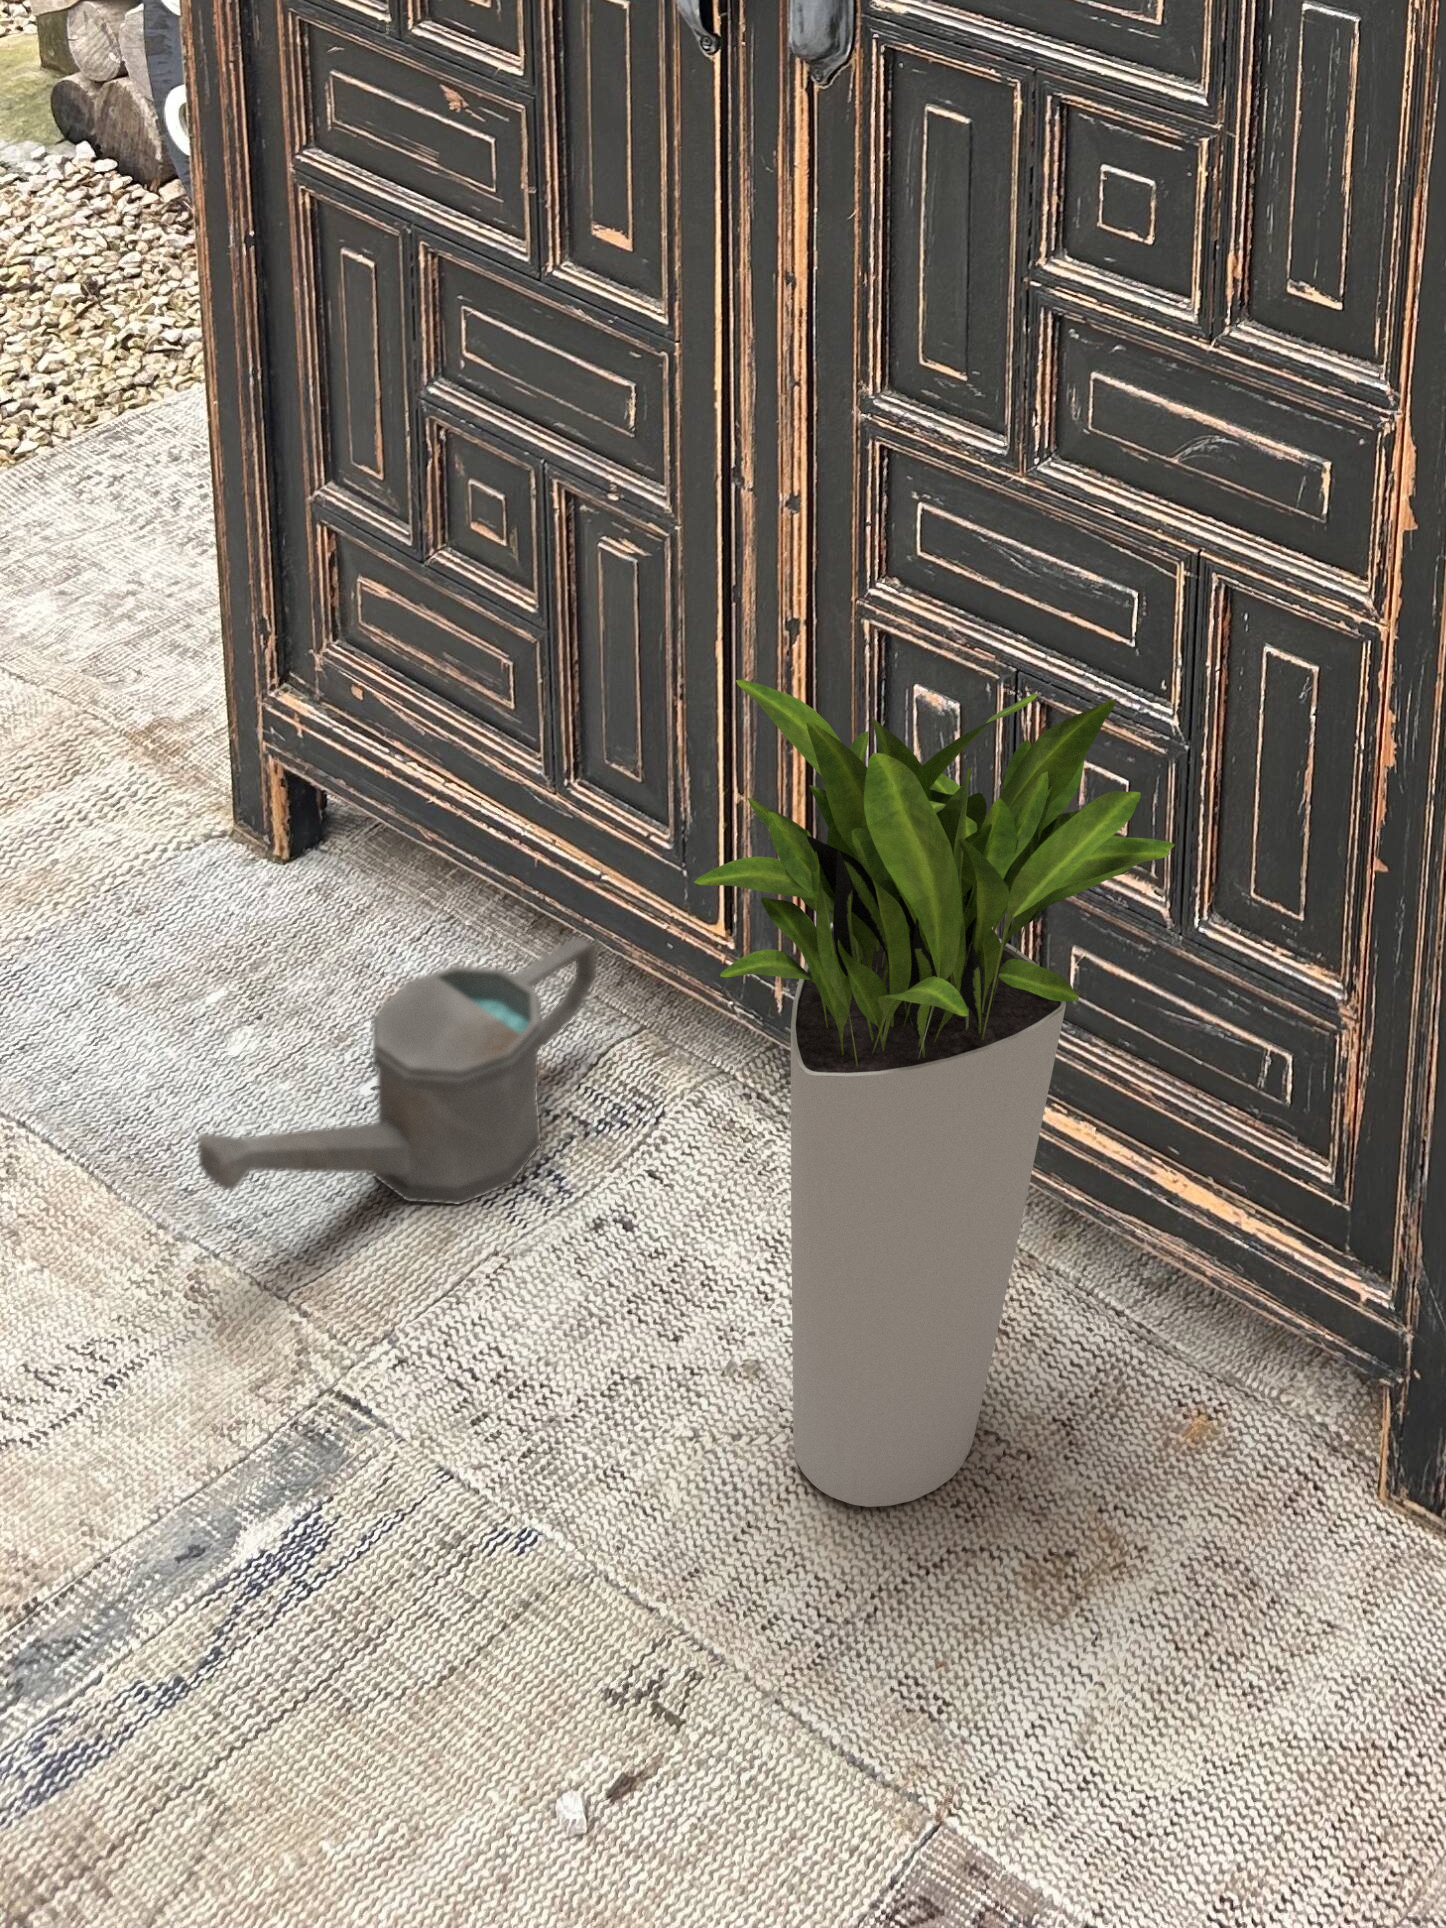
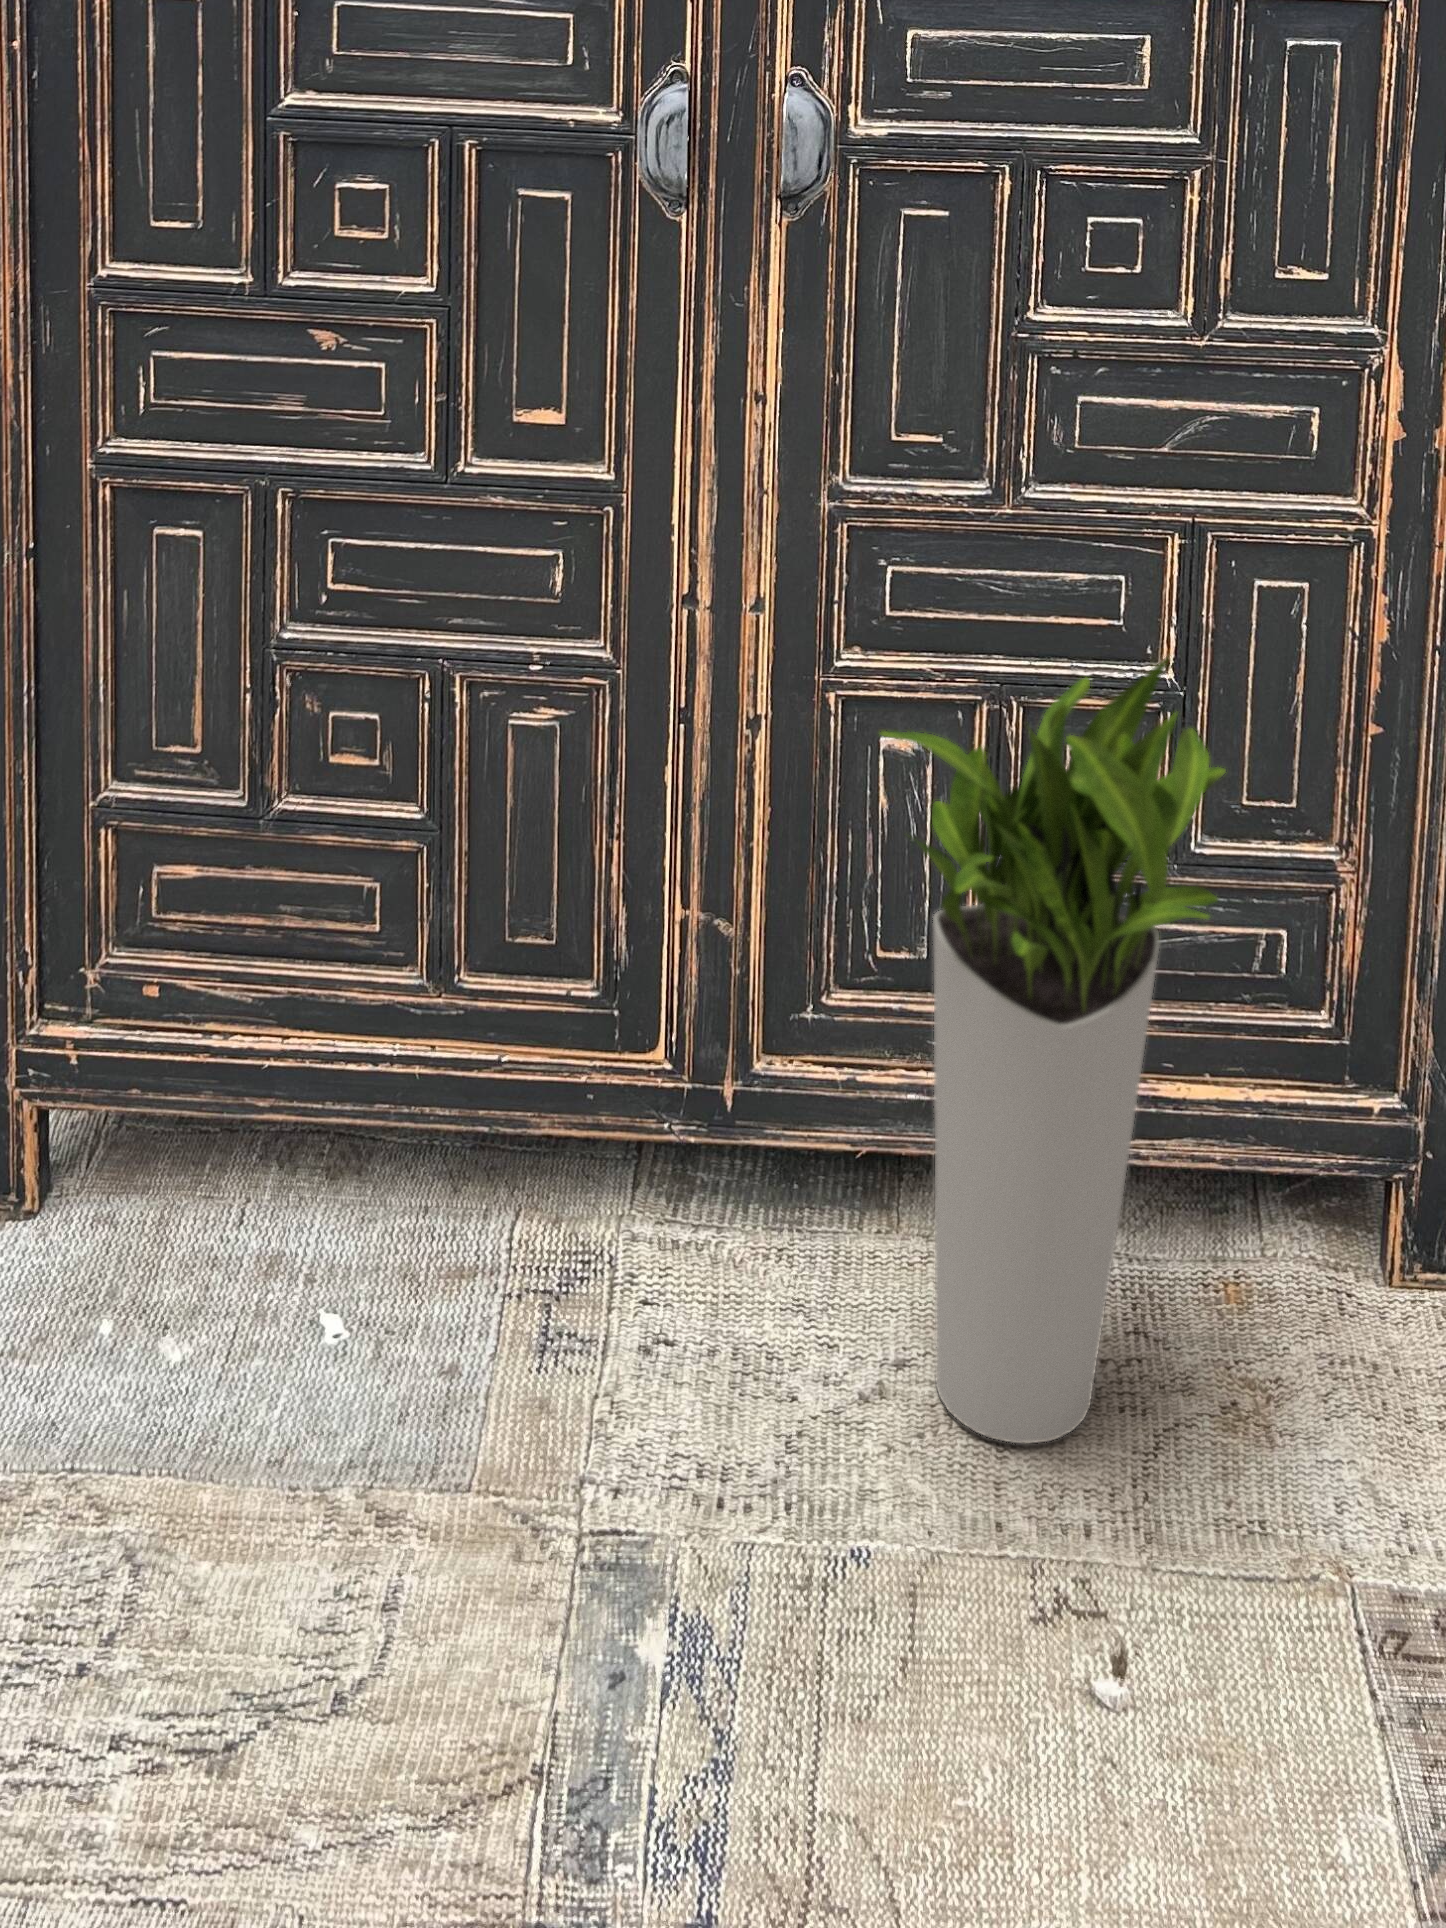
watering can: present [198,937,596,1204] -> none [379,1121,543,1408]

